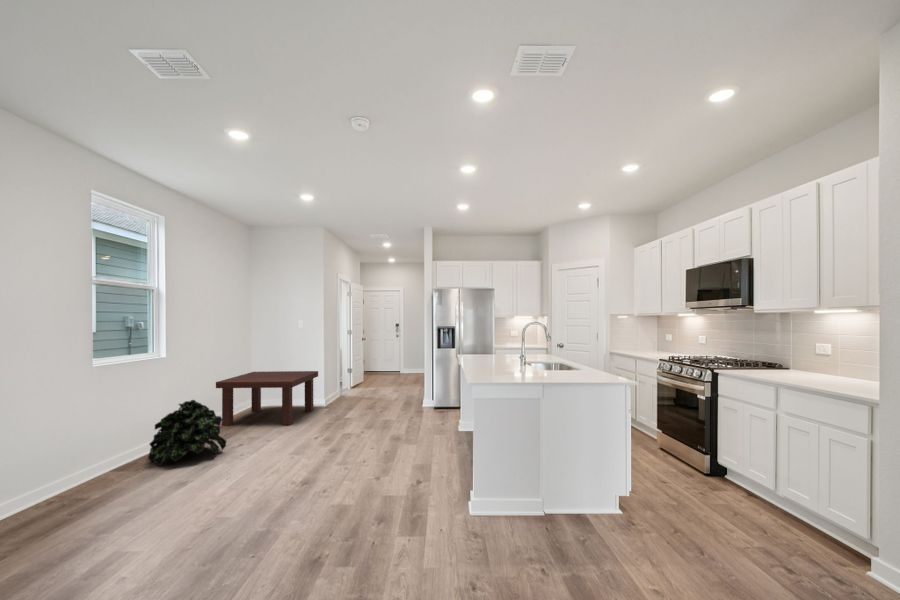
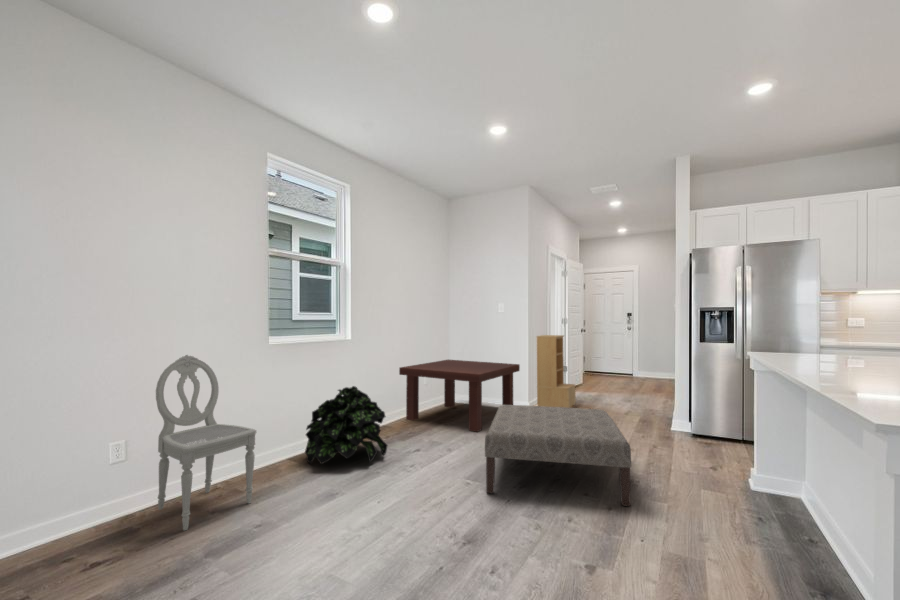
bookshelf: none [331,346,359,405] -> present [537,335,576,408]
dining chair: none [42,386,135,515] -> present [156,355,256,530]
ottoman: none [310,396,396,456] -> present [485,405,631,506]

